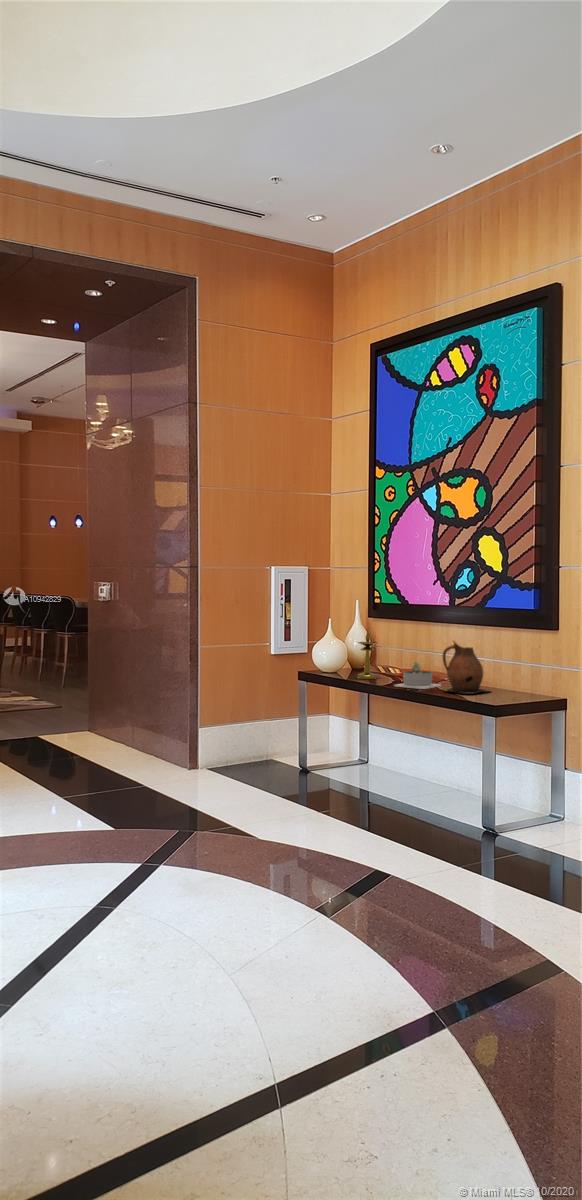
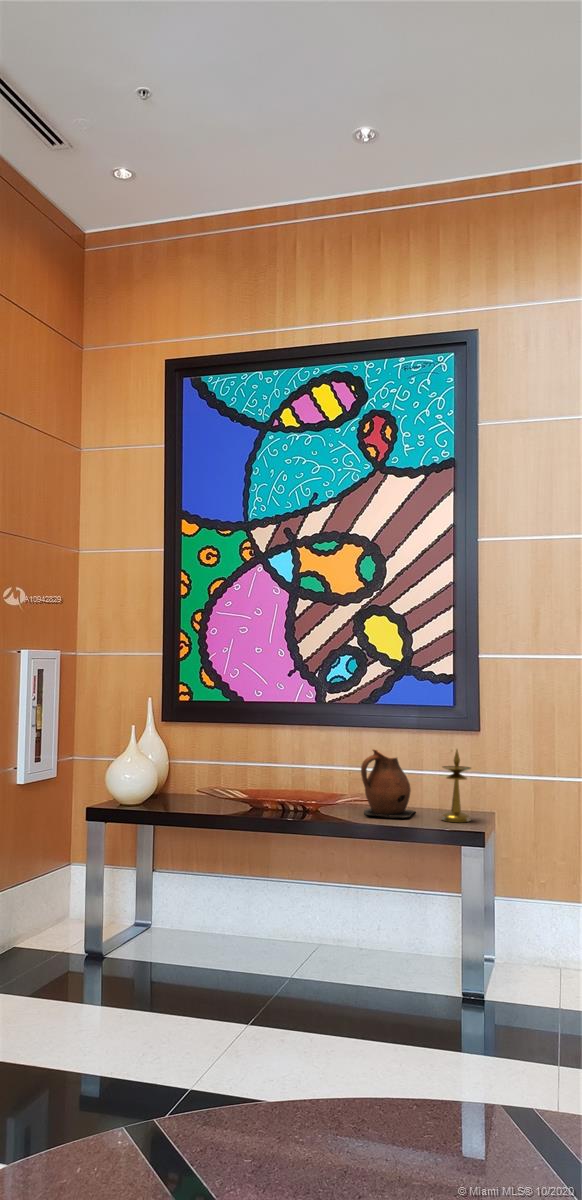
candlestick: present [357,630,377,679] -> present [441,750,471,822]
succulent planter: present [395,661,441,689] -> none [288,777,336,814]

